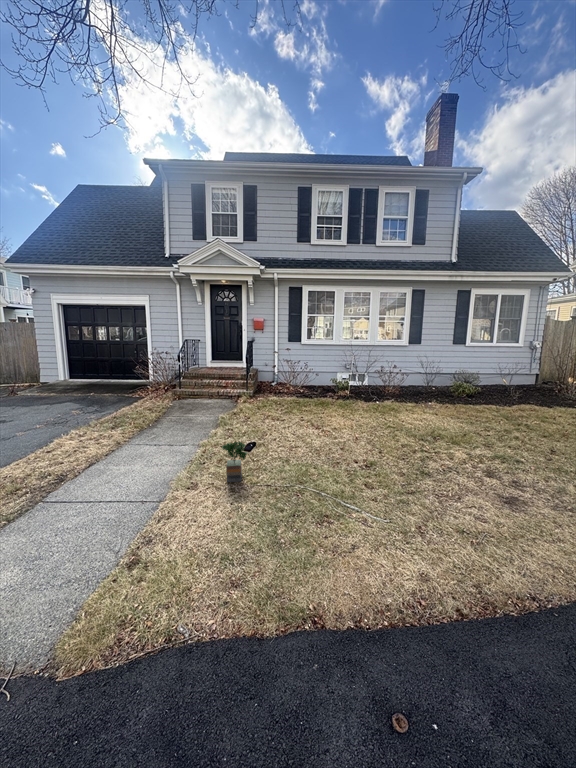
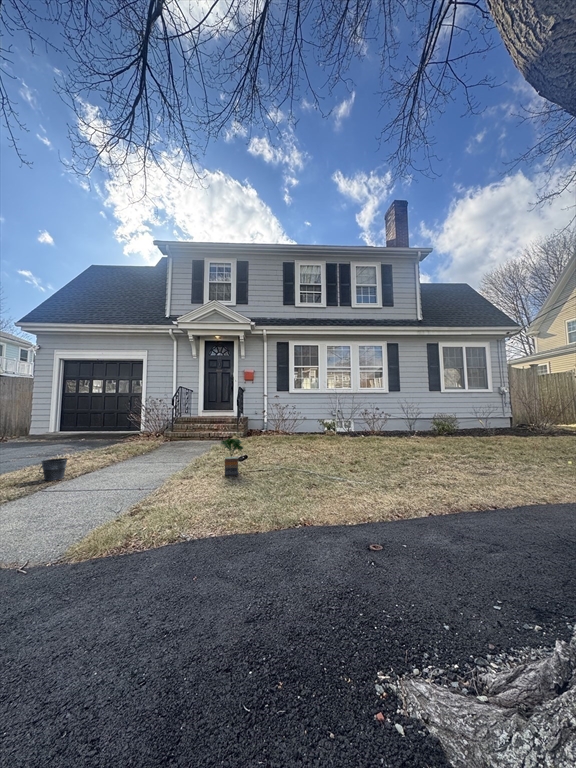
bucket: none [30,459,59,485] -> present [39,458,67,480]

